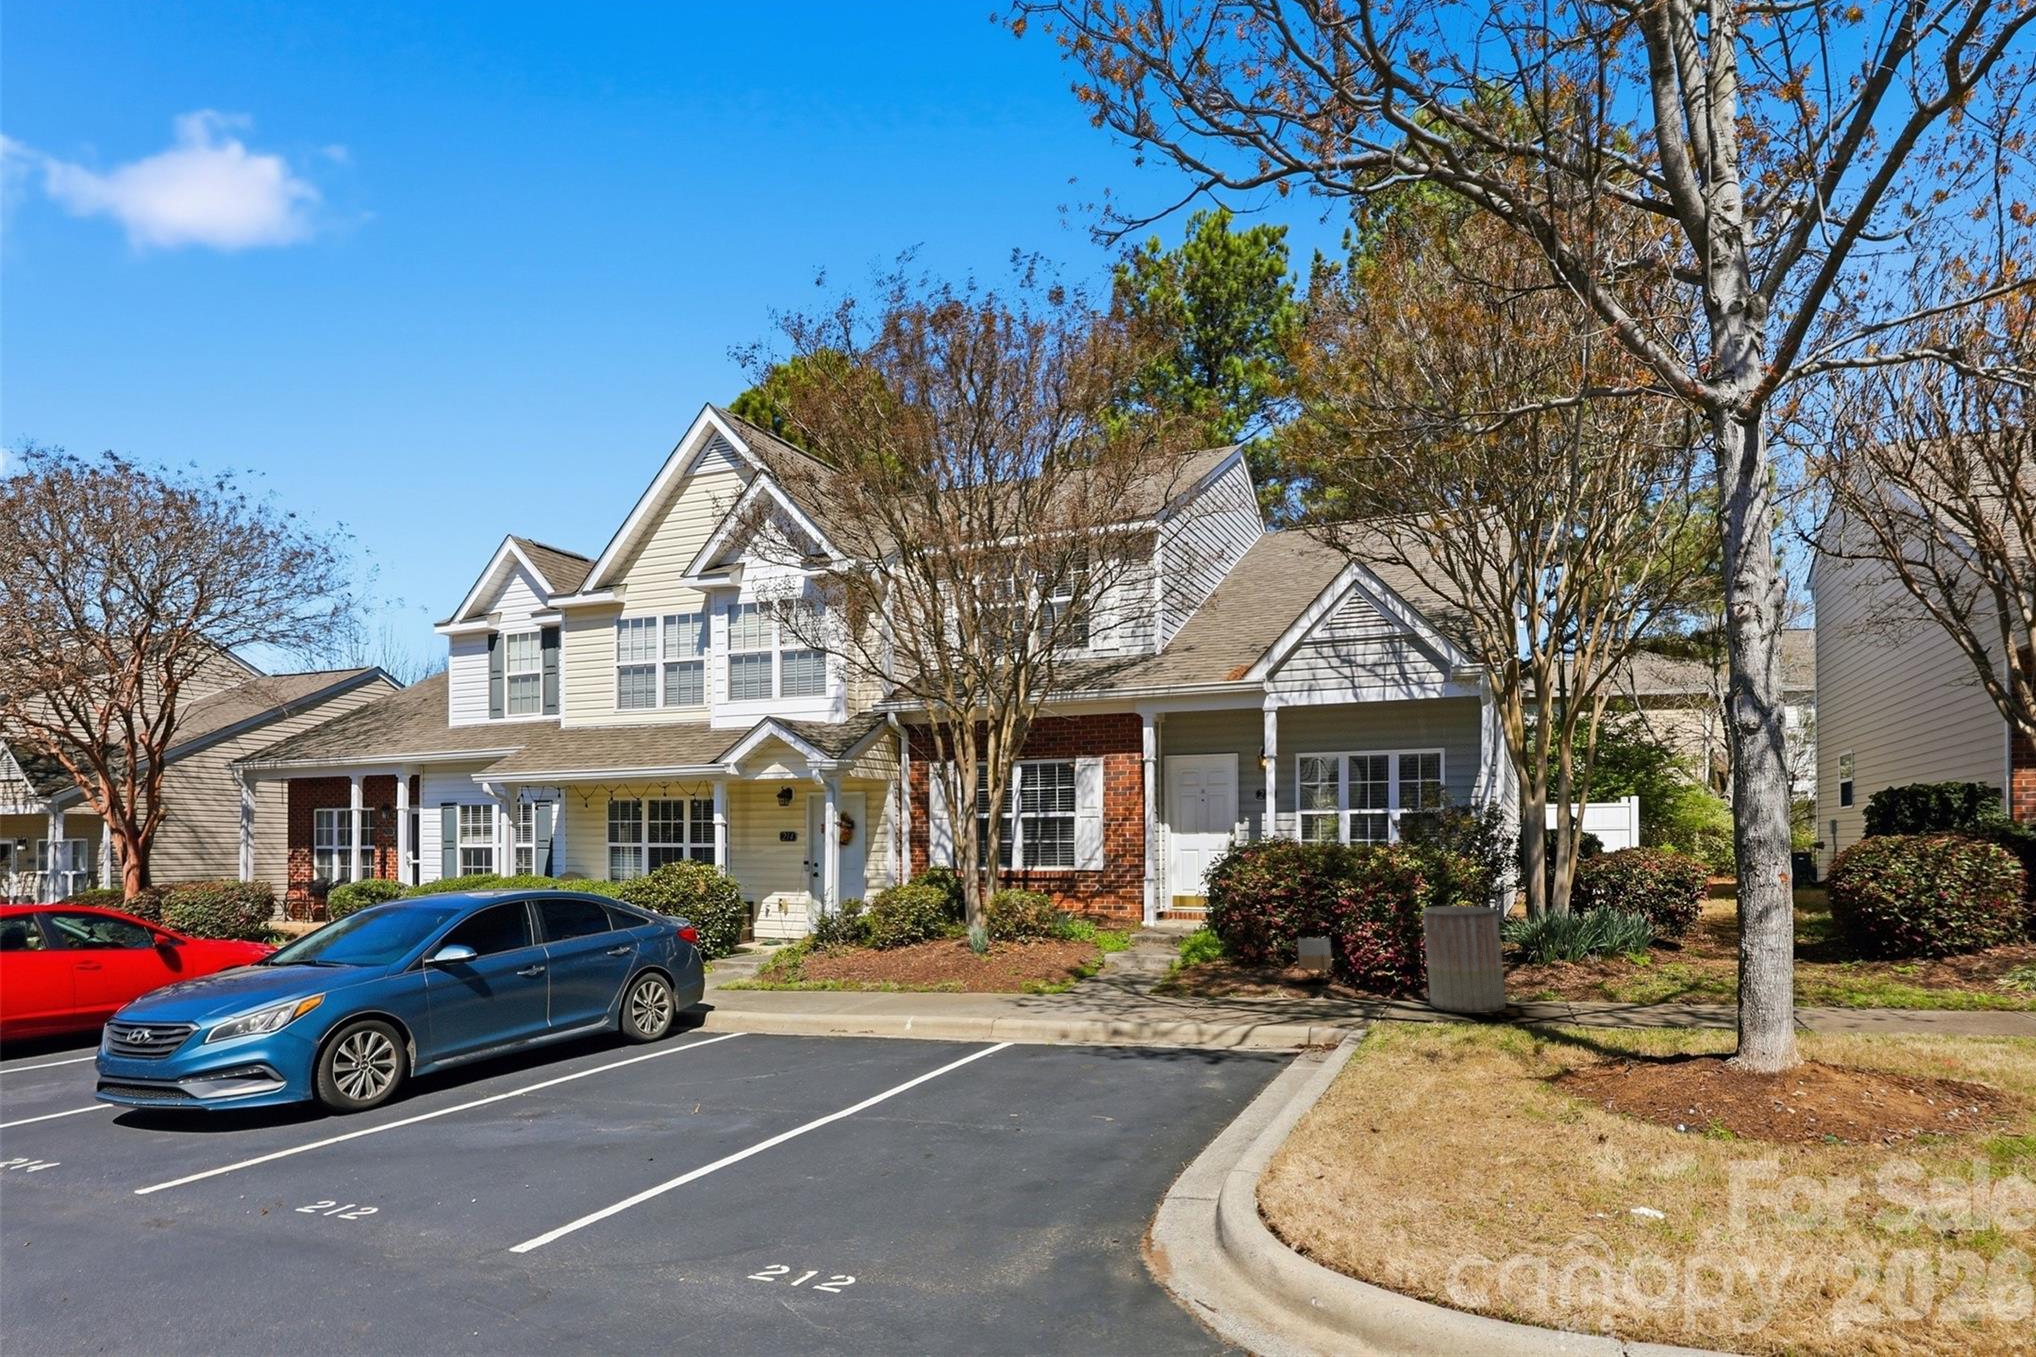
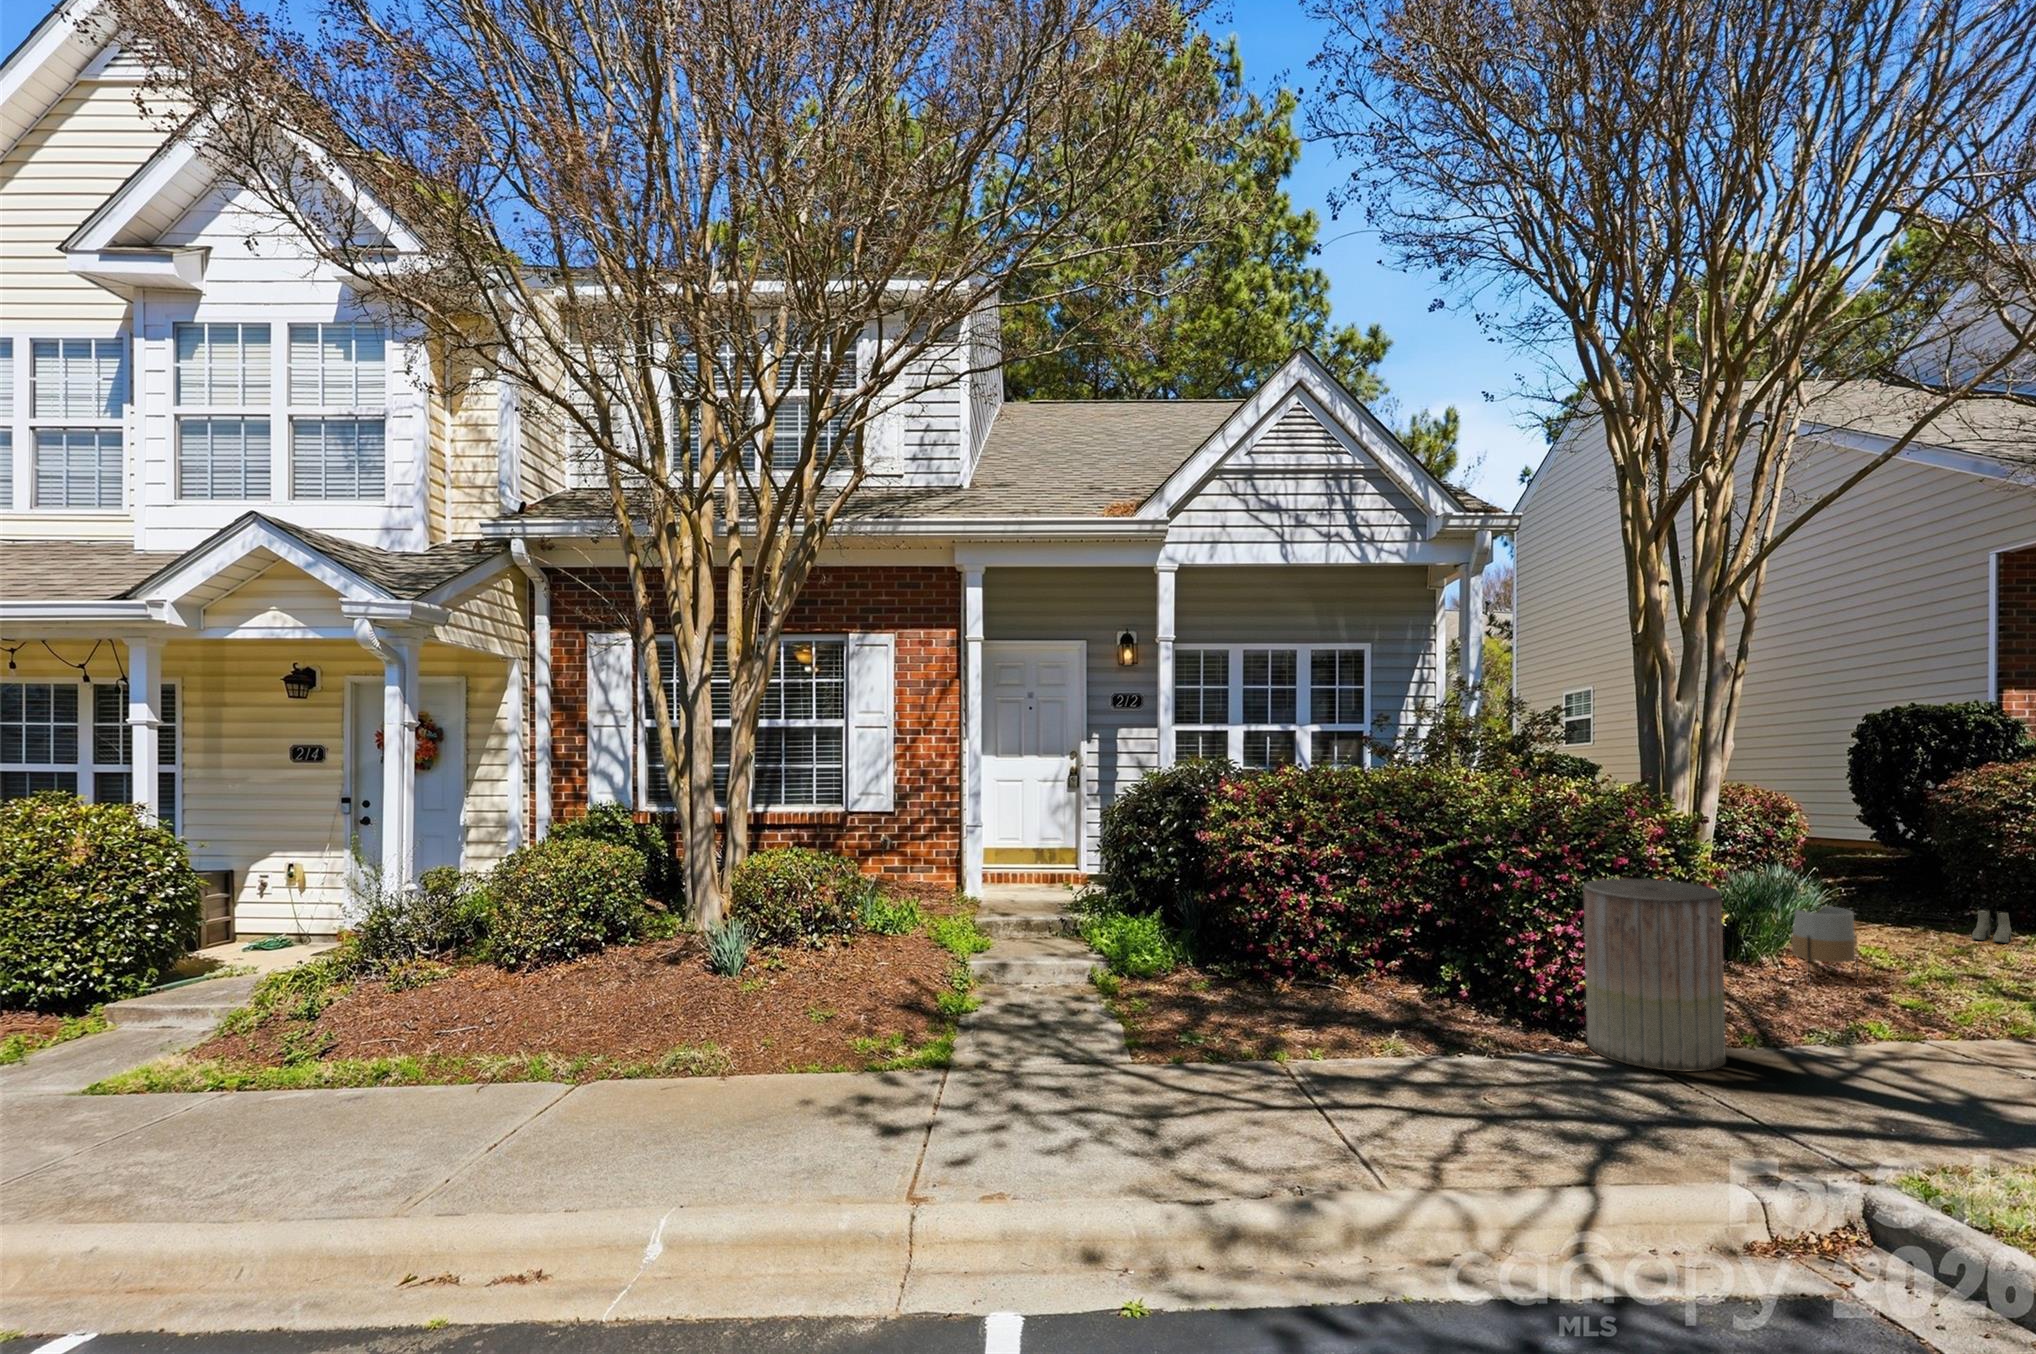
planter: present [1298,938,1332,975] -> present [1791,906,1858,984]
boots: none [1838,943,1871,967] -> present [1972,909,2011,943]

